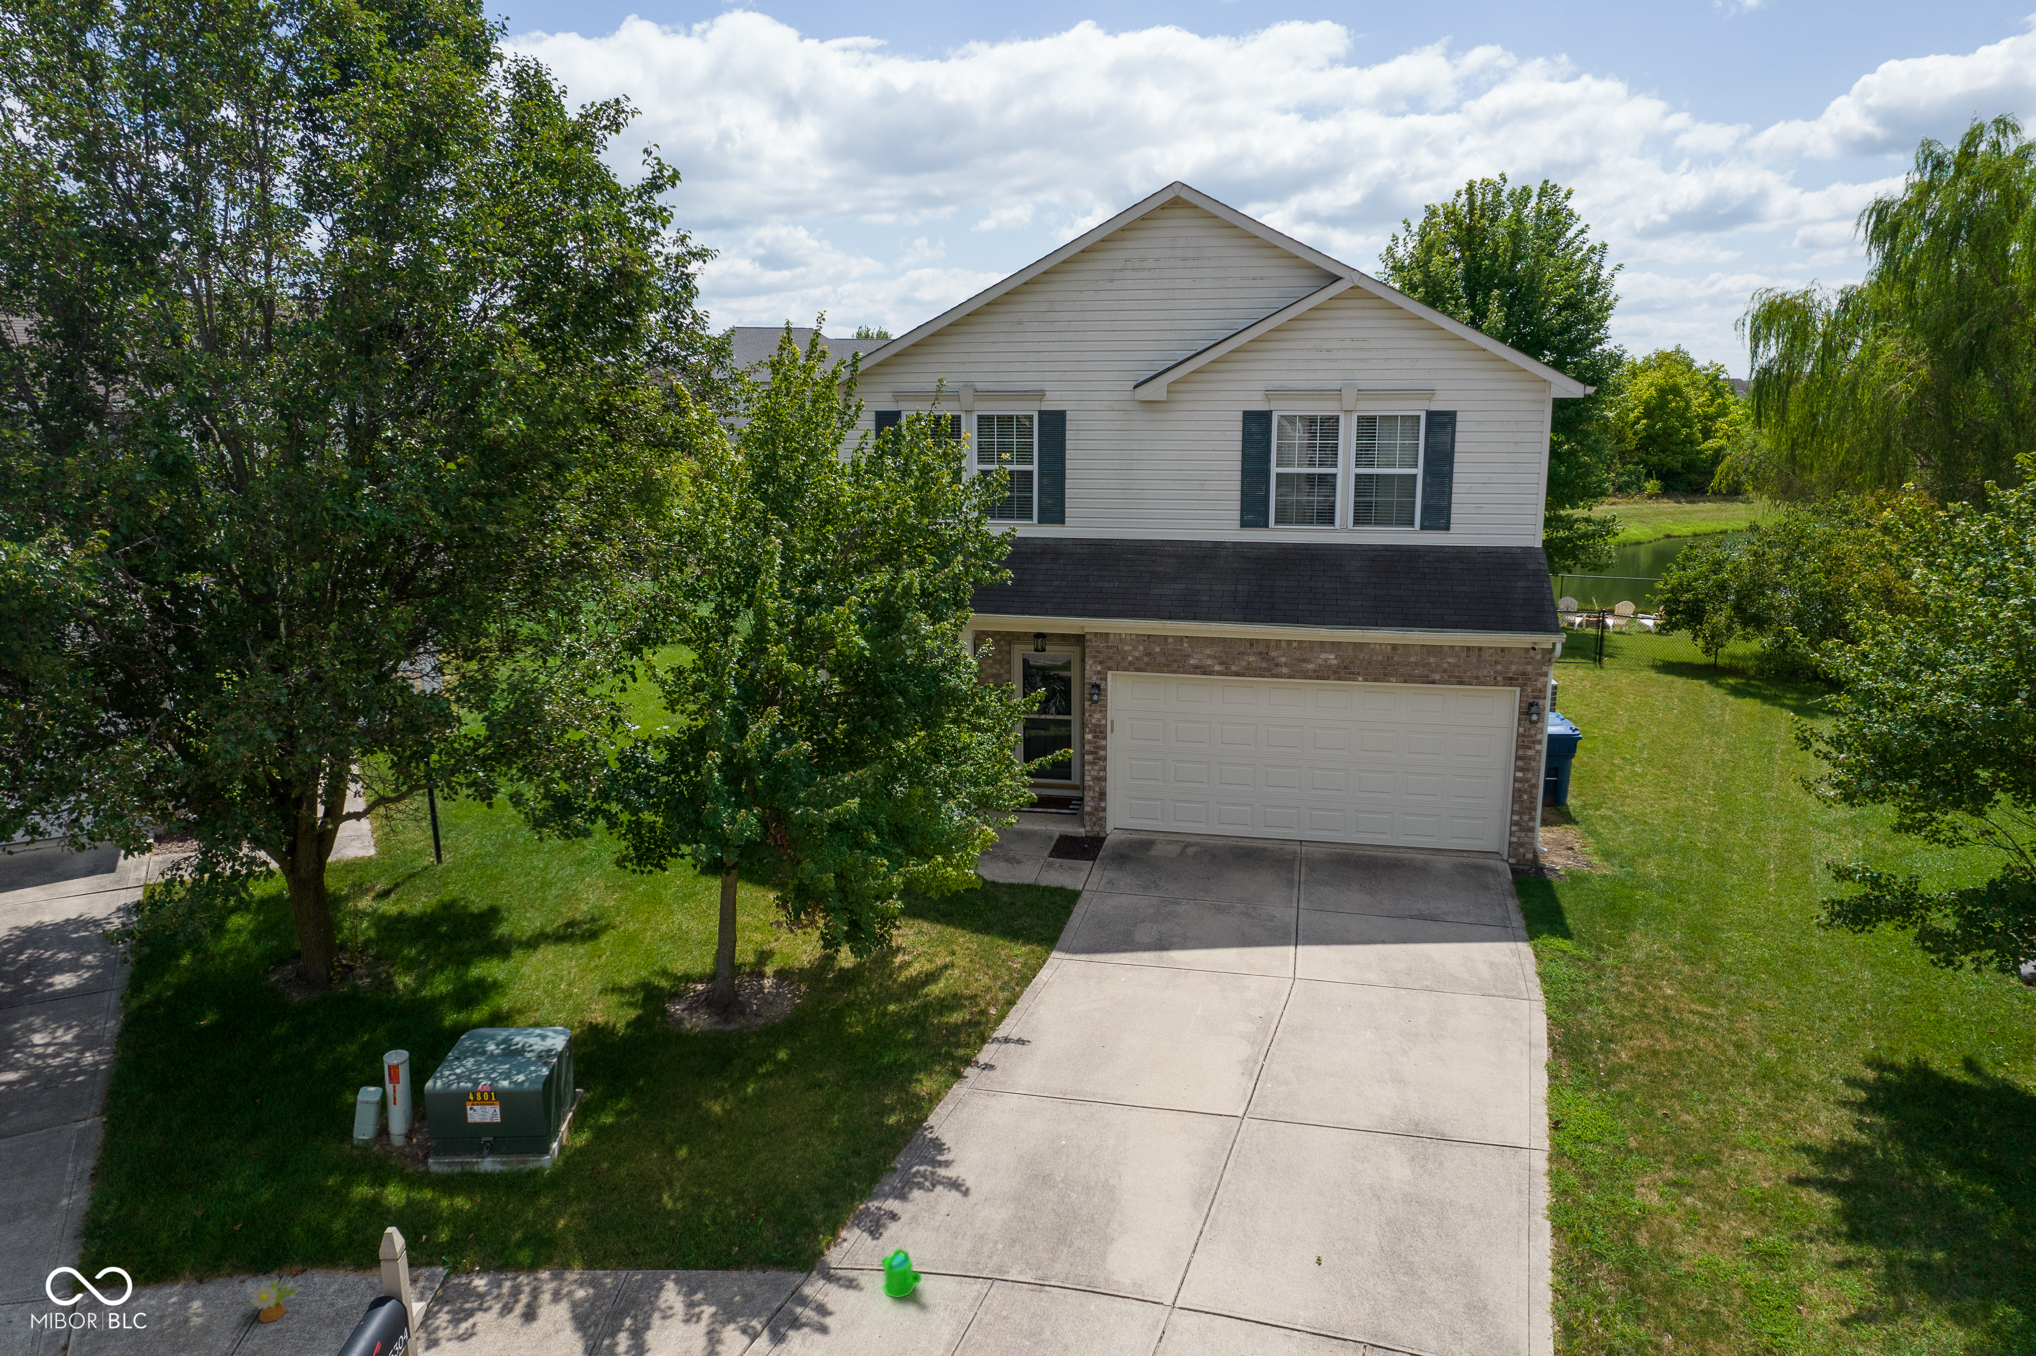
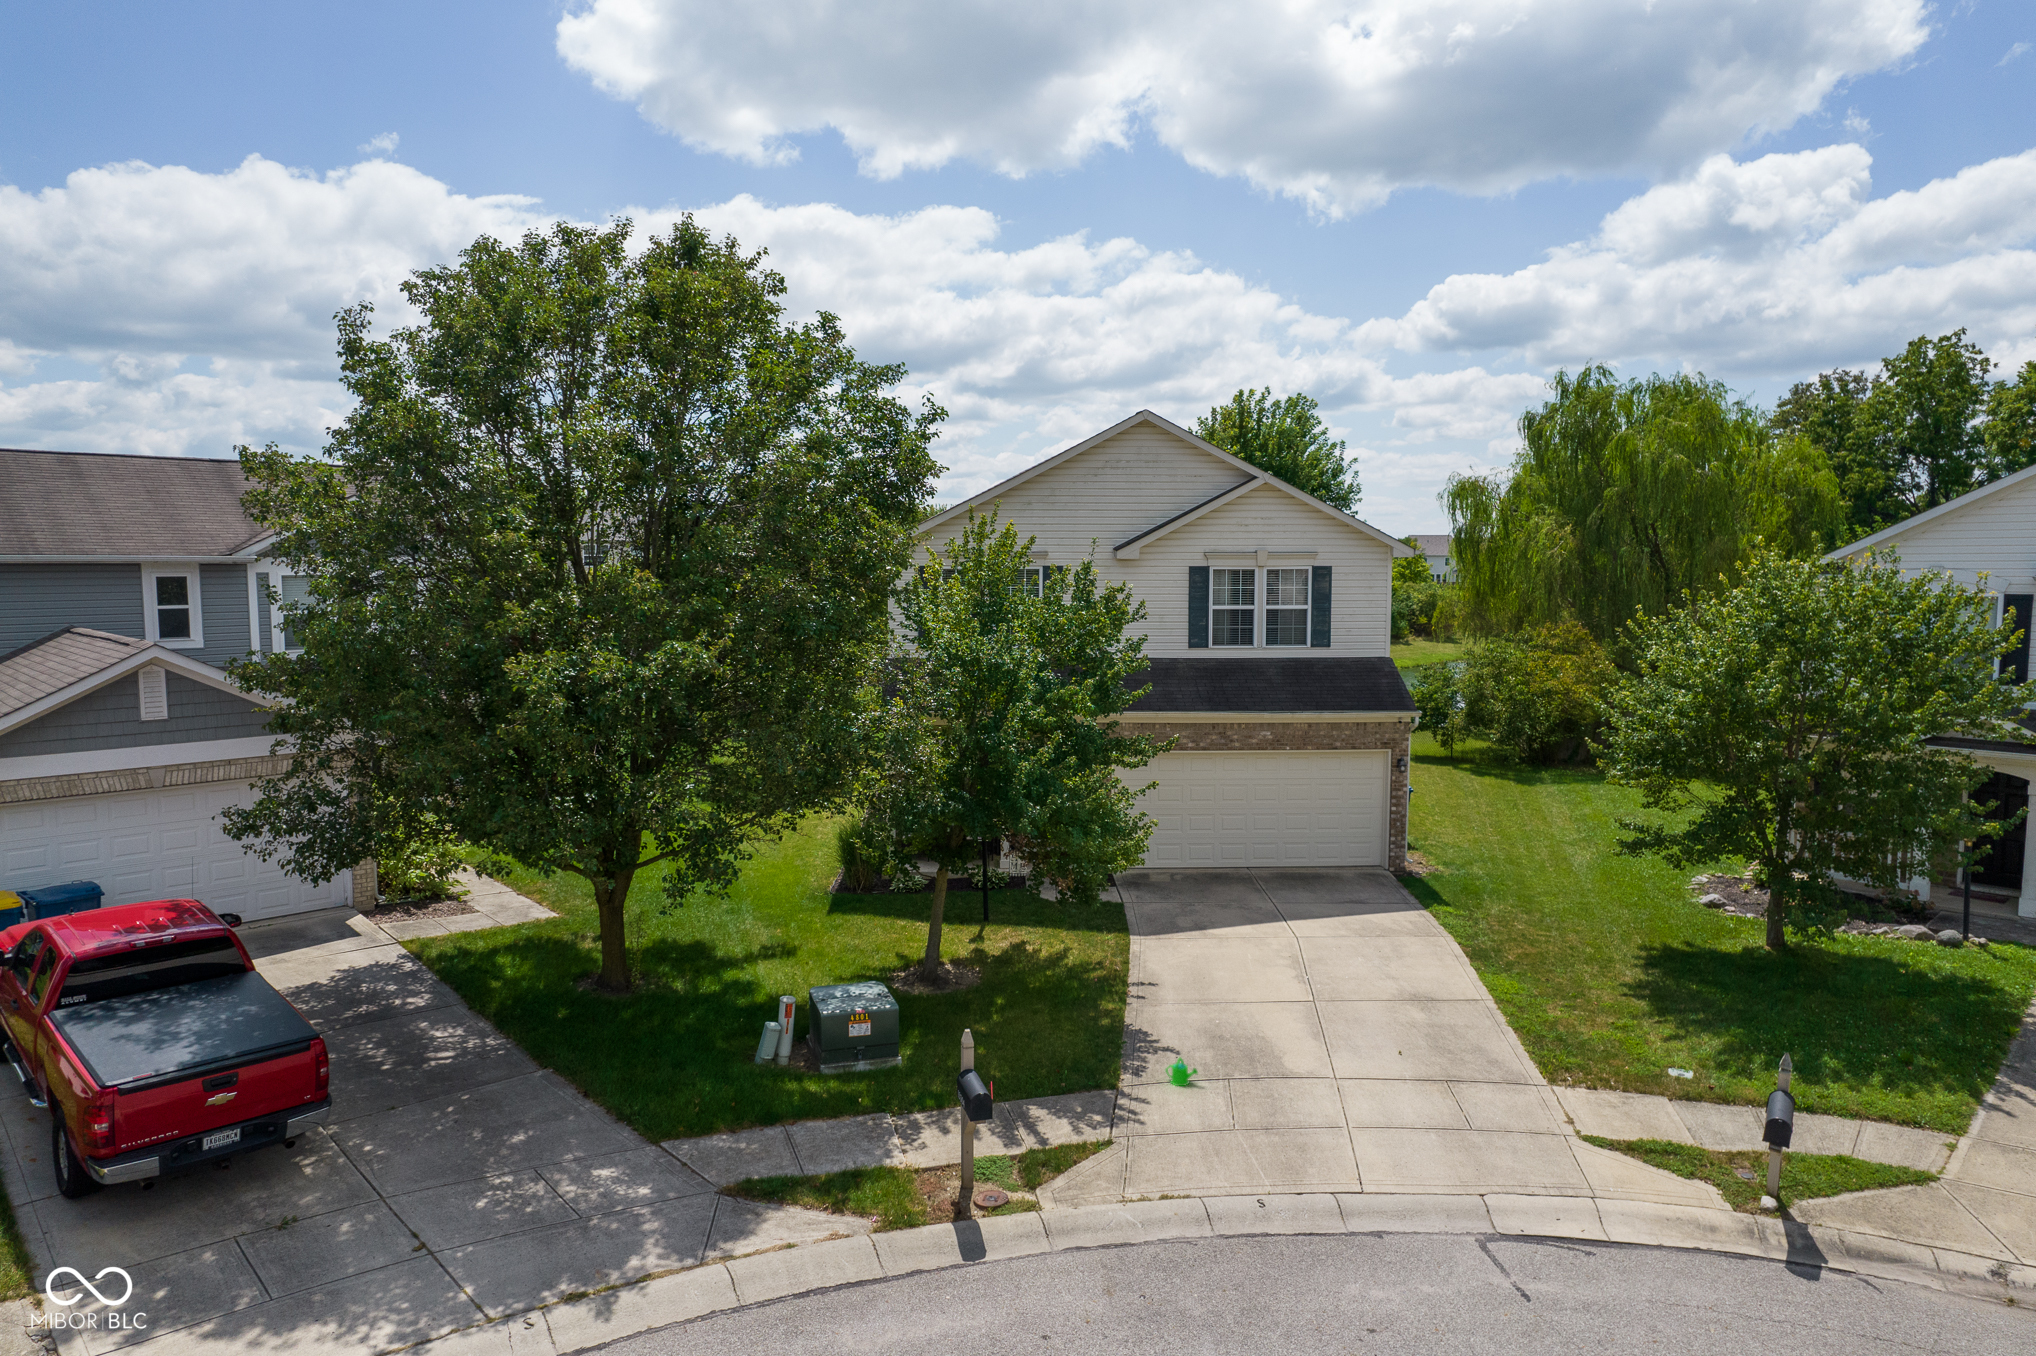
decorative plant: present [250,1281,298,1322] -> none [797,1110,826,1137]

